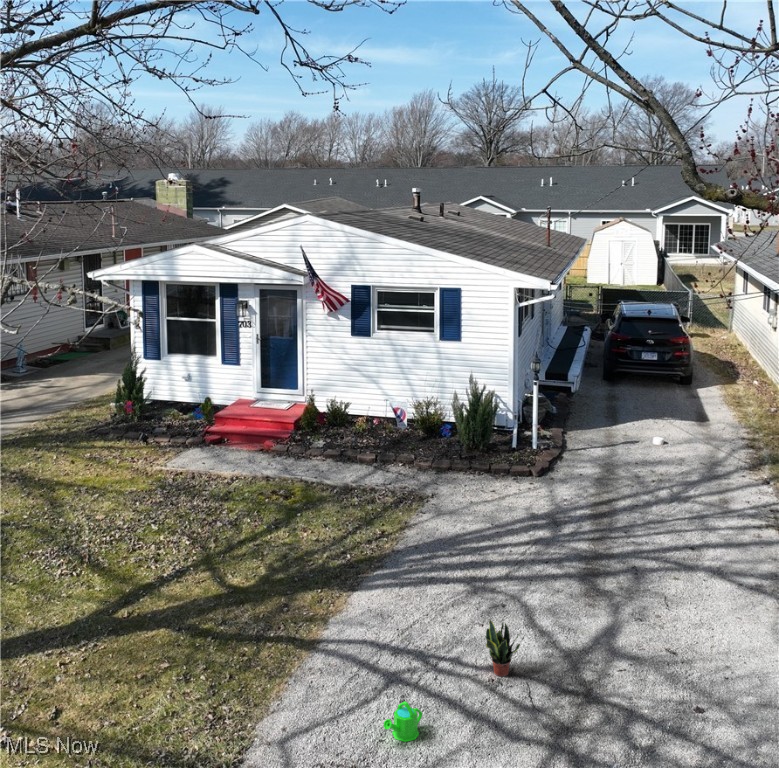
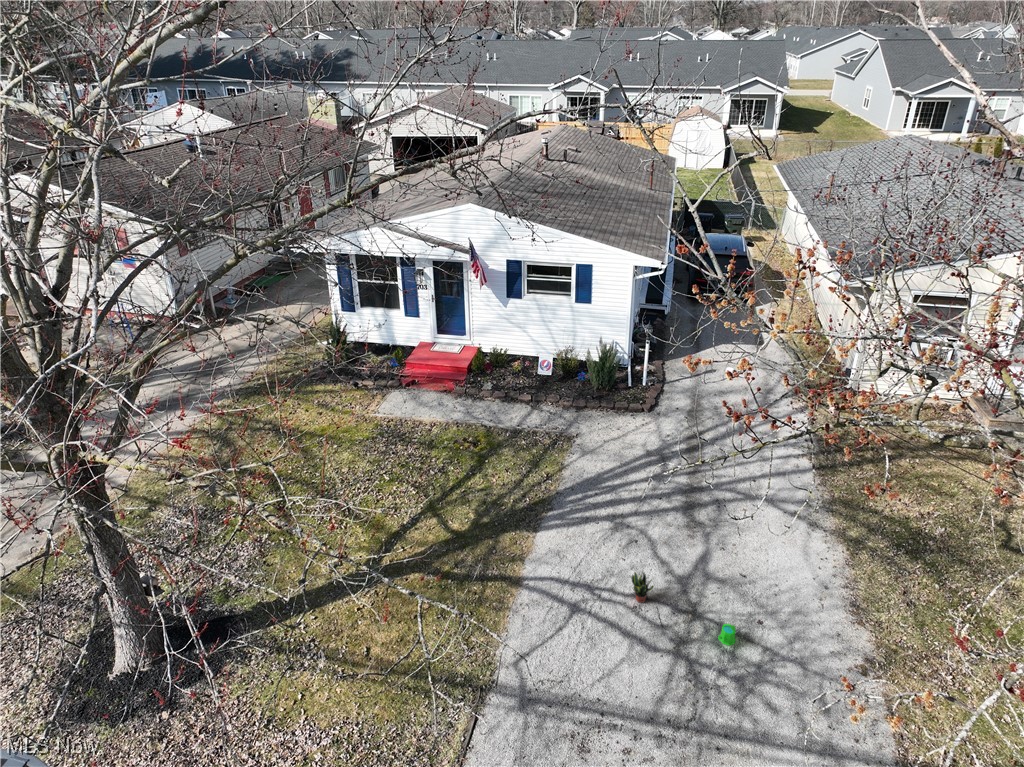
watering can: present [384,701,422,742] -> present [718,624,736,645]

